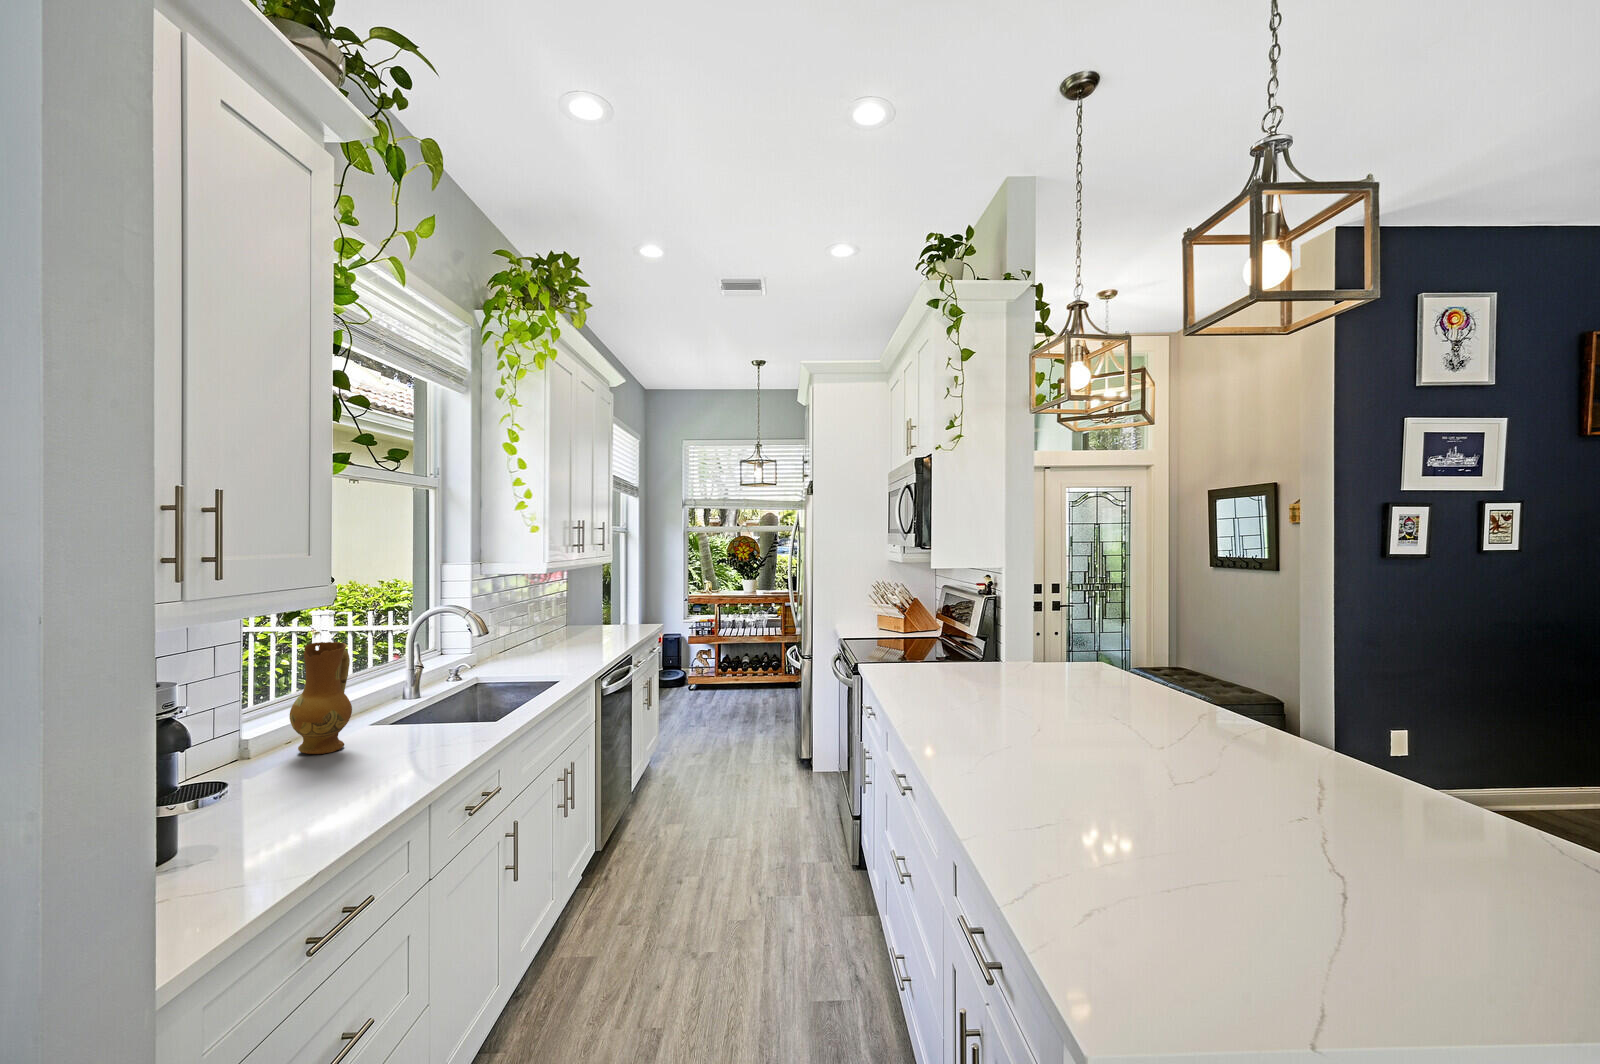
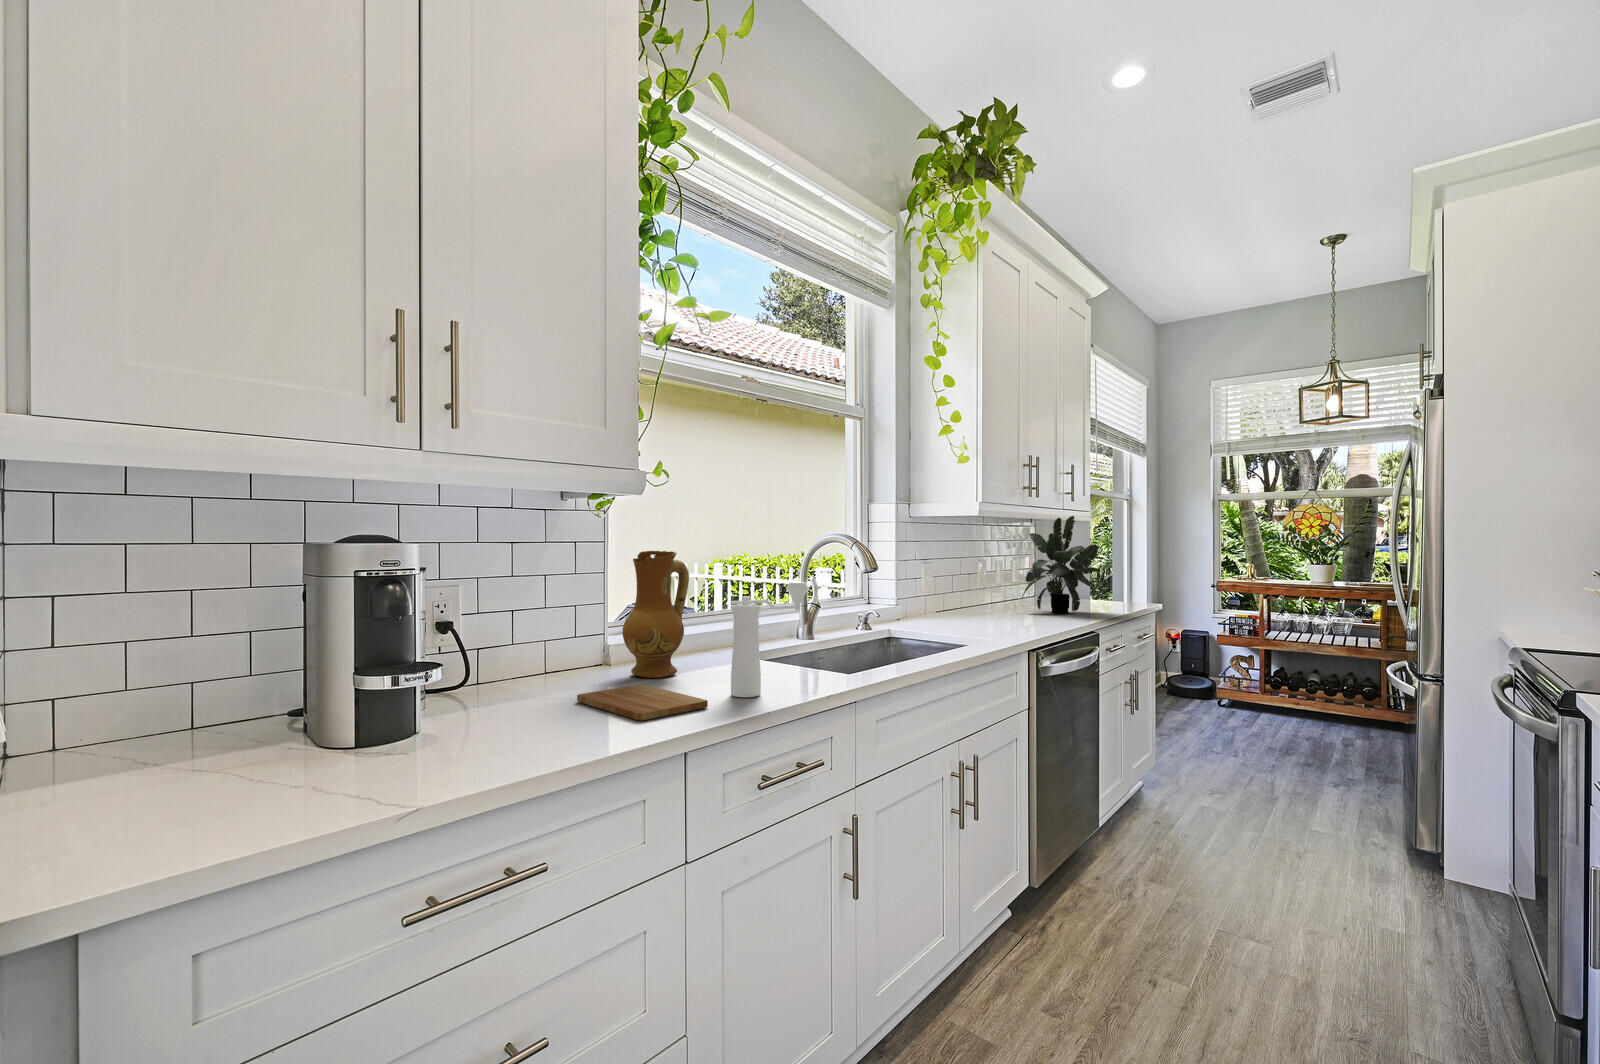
potted plant: none [568,566,628,641] -> present [1023,516,1099,614]
pepper mill: none [421,660,479,756] -> present [731,582,809,697]
cutting board: none [290,760,418,789] -> present [577,684,708,721]

